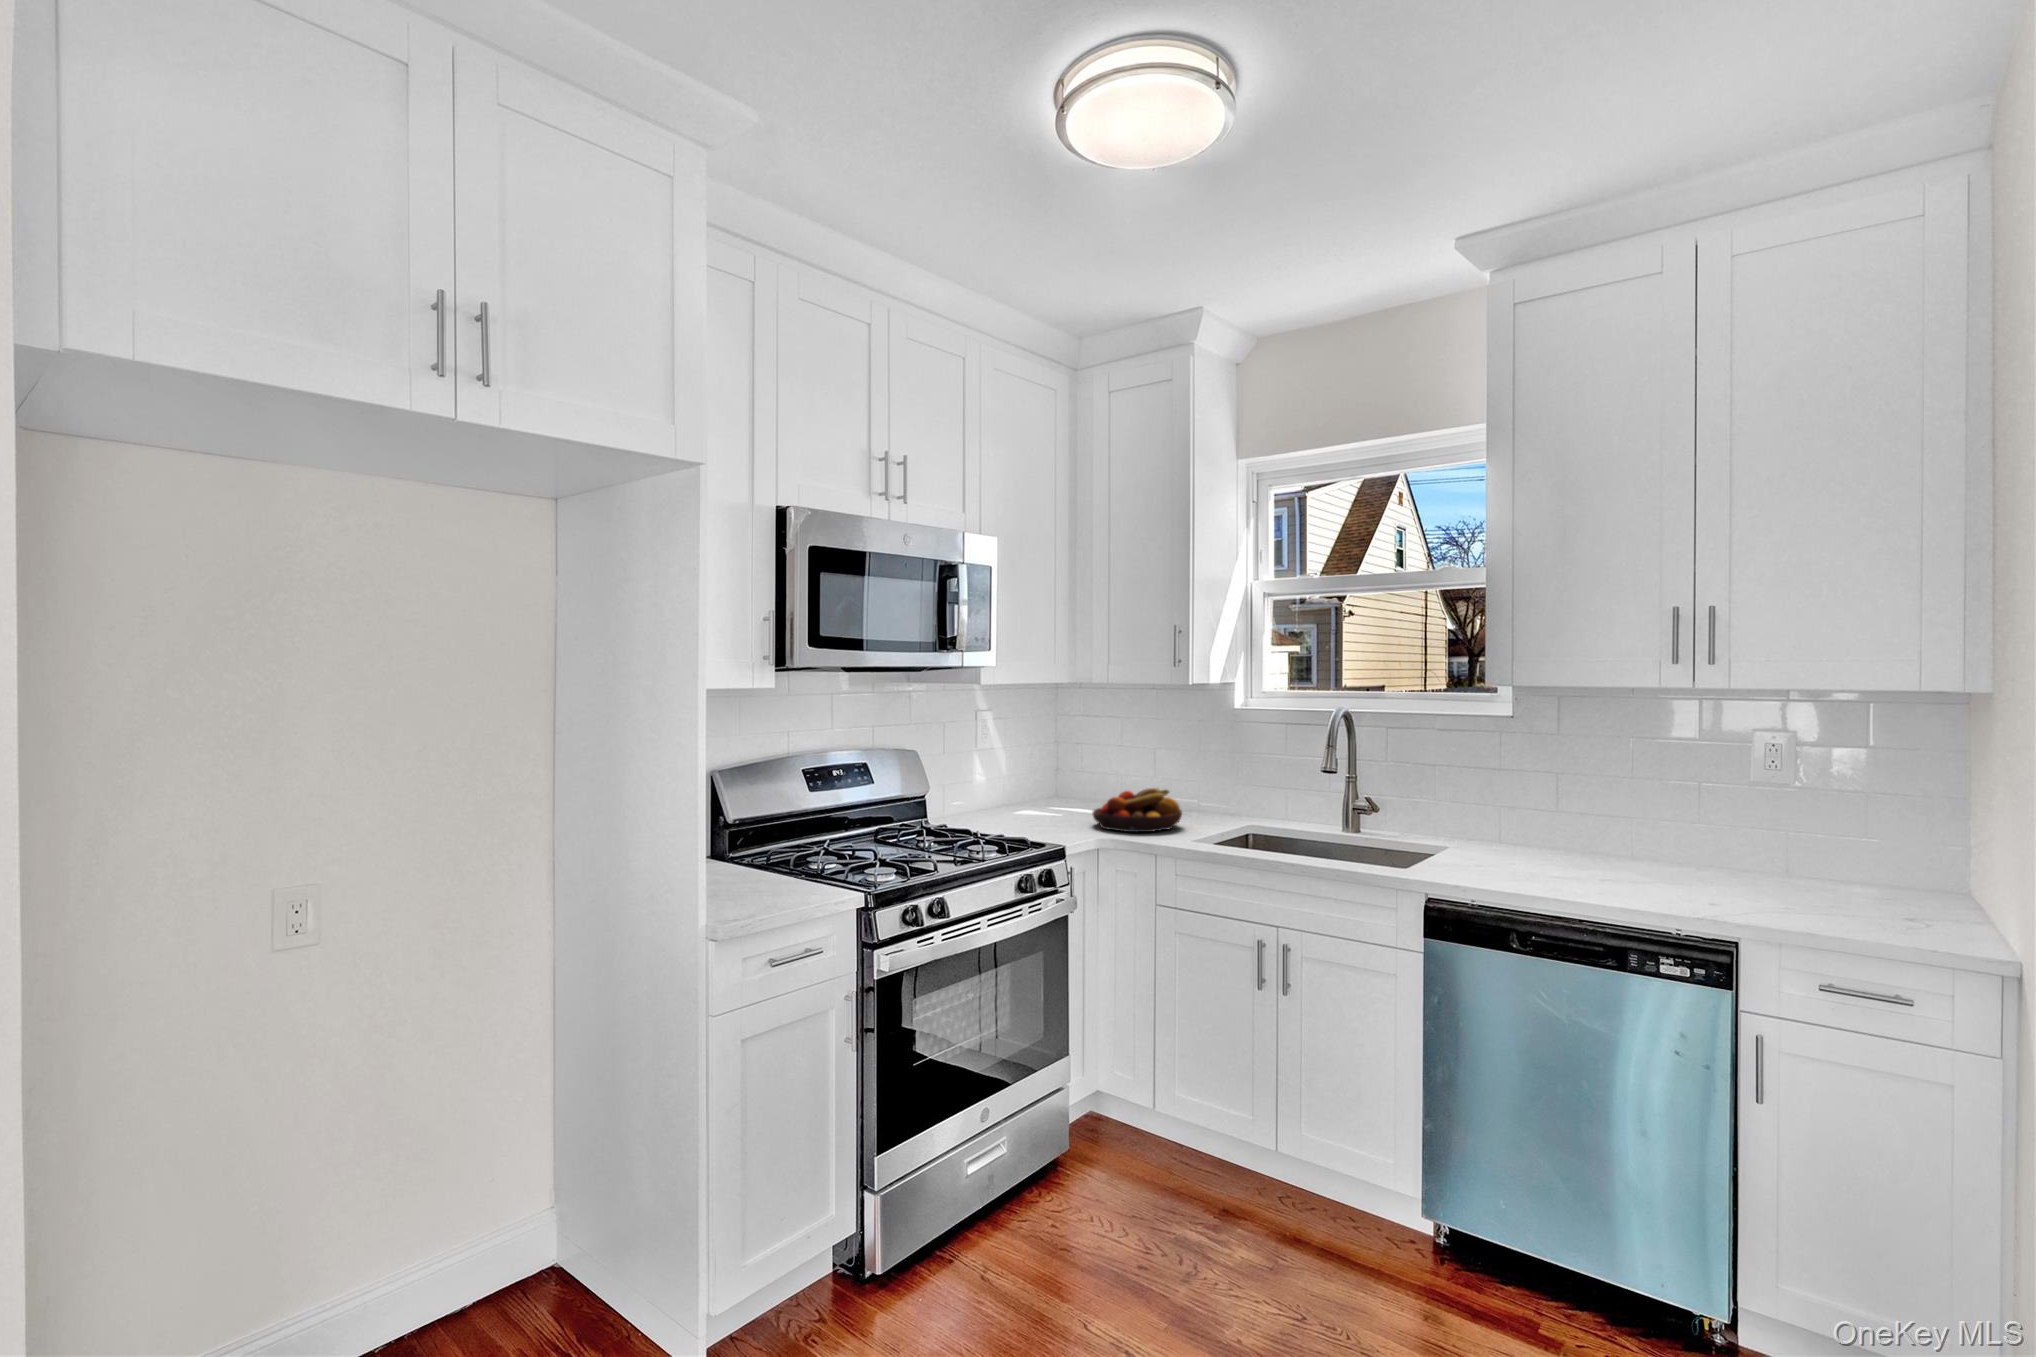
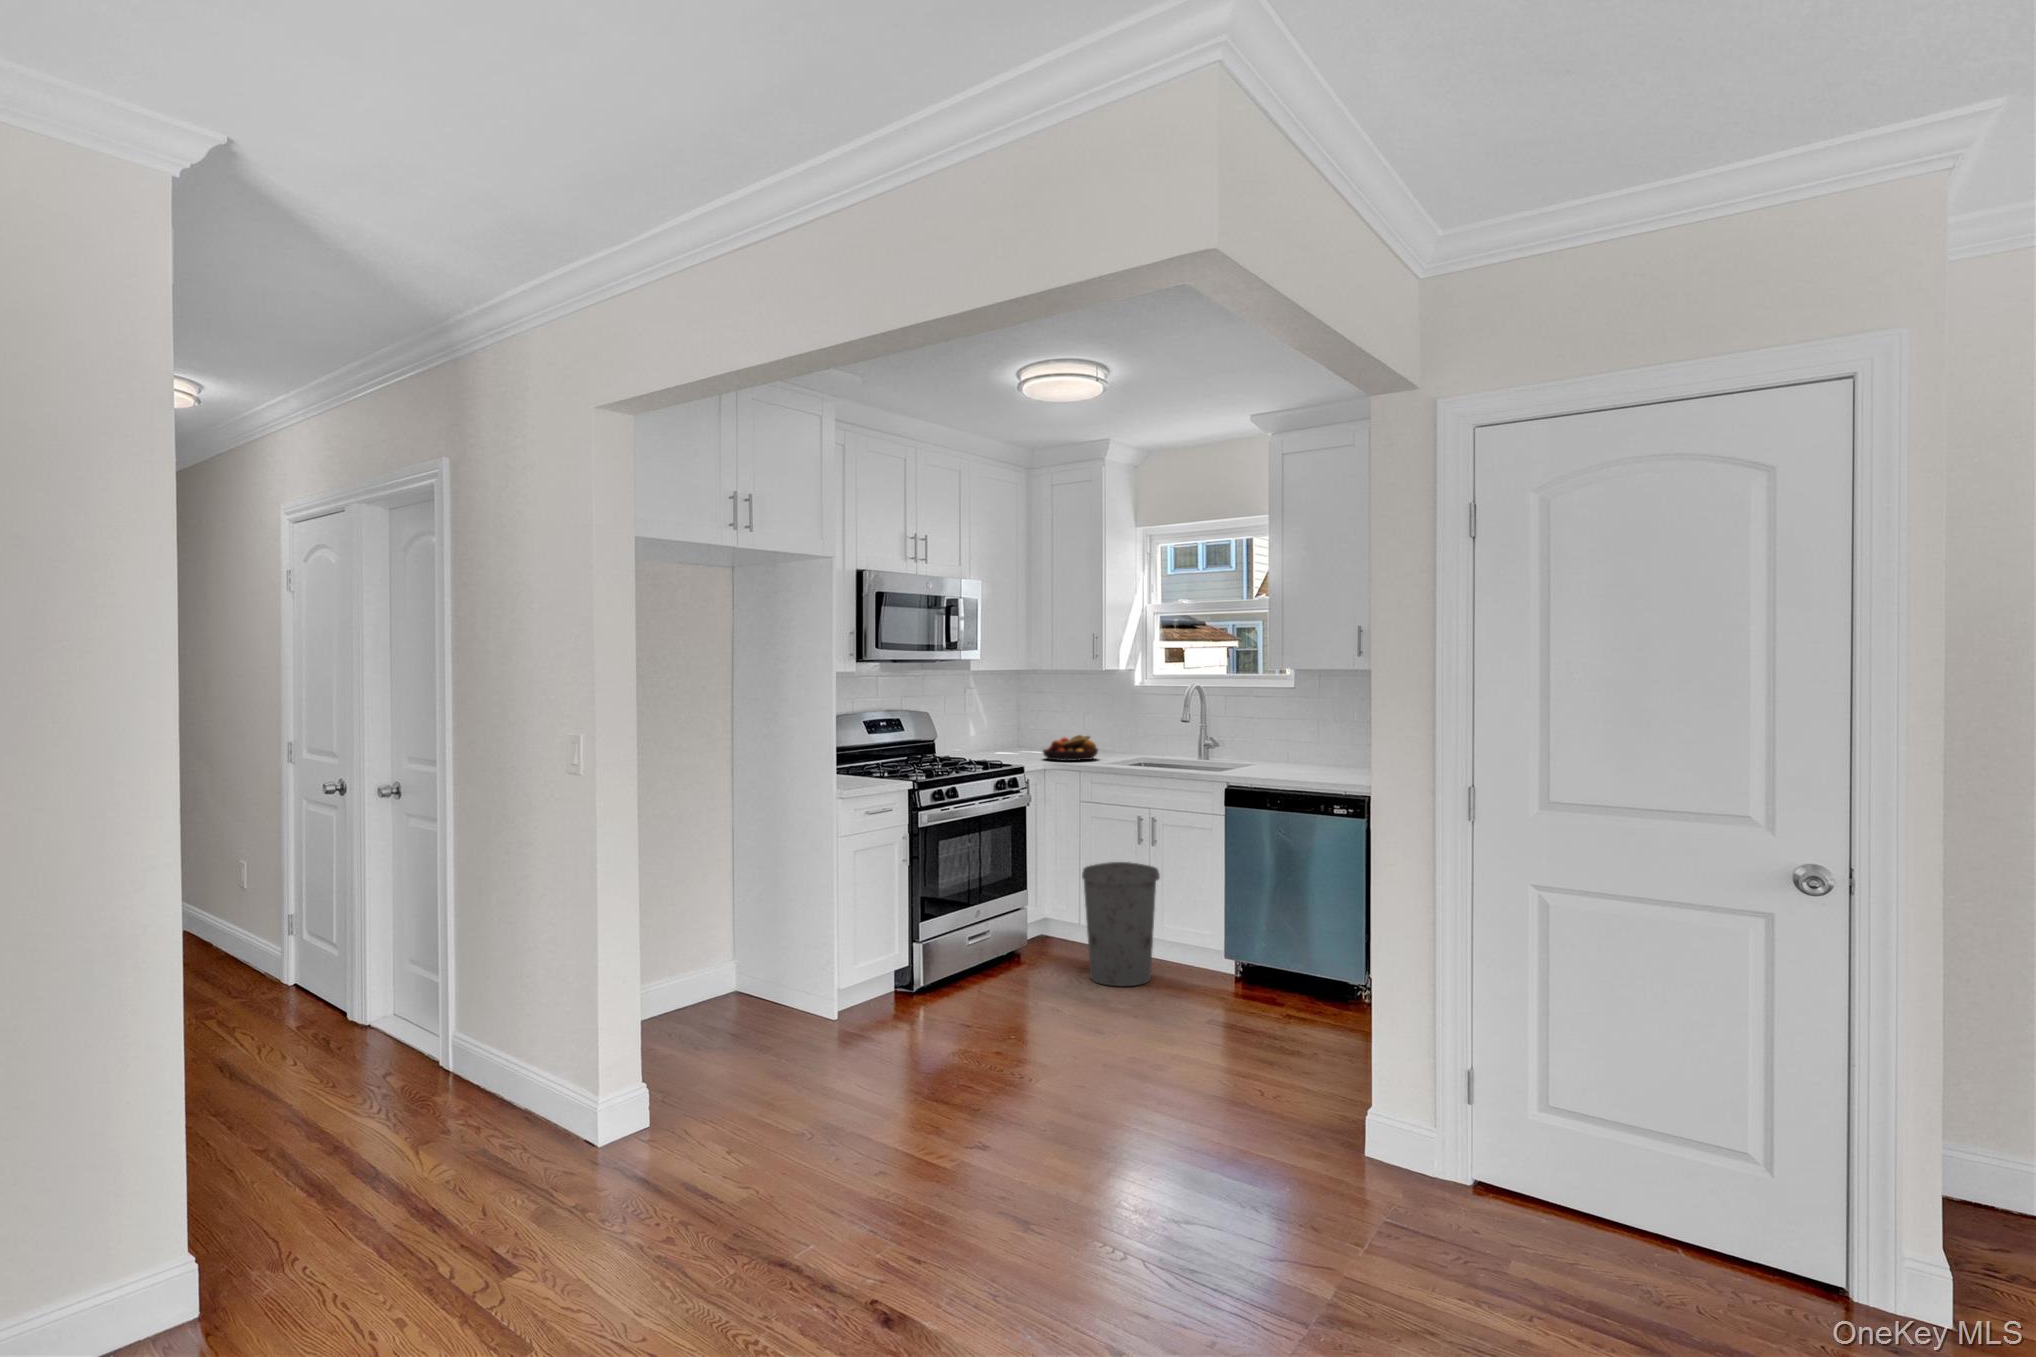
trash can: none [1167,1023,1308,1267] -> present [1082,862,1160,986]

